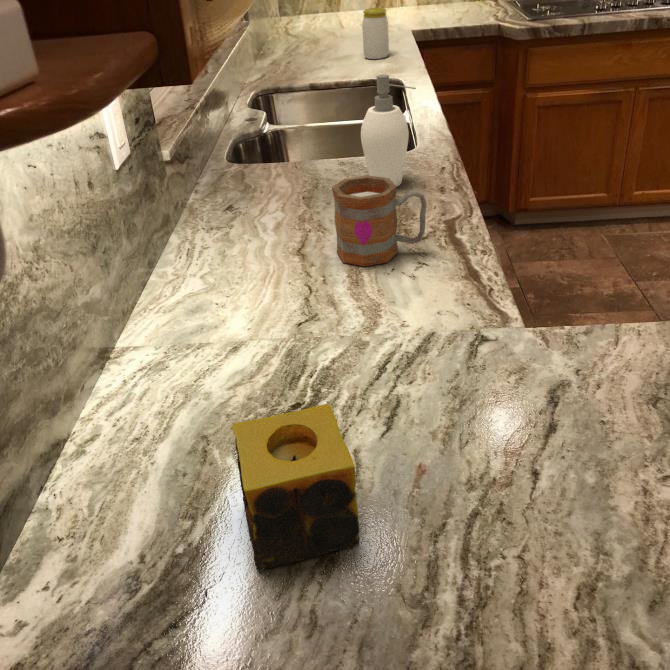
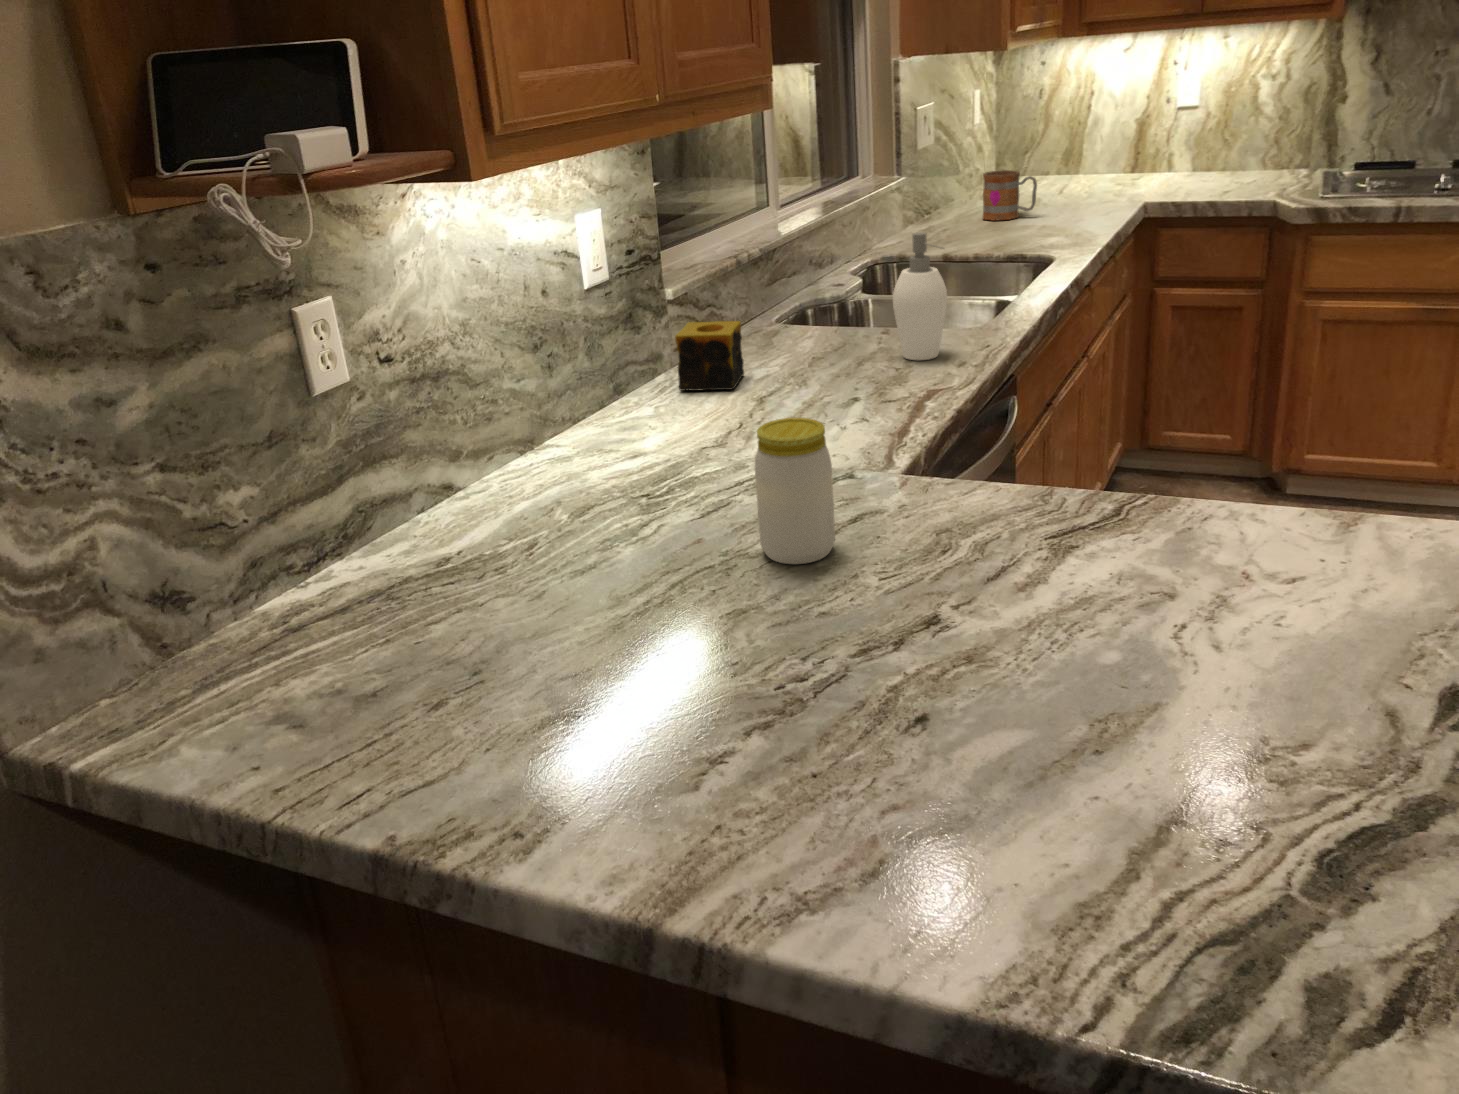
jar: present [362,8,389,59] -> present [755,418,835,564]
mug: present [332,175,427,267] -> present [983,170,1037,221]
candle: present [232,404,360,570] -> present [675,321,744,391]

